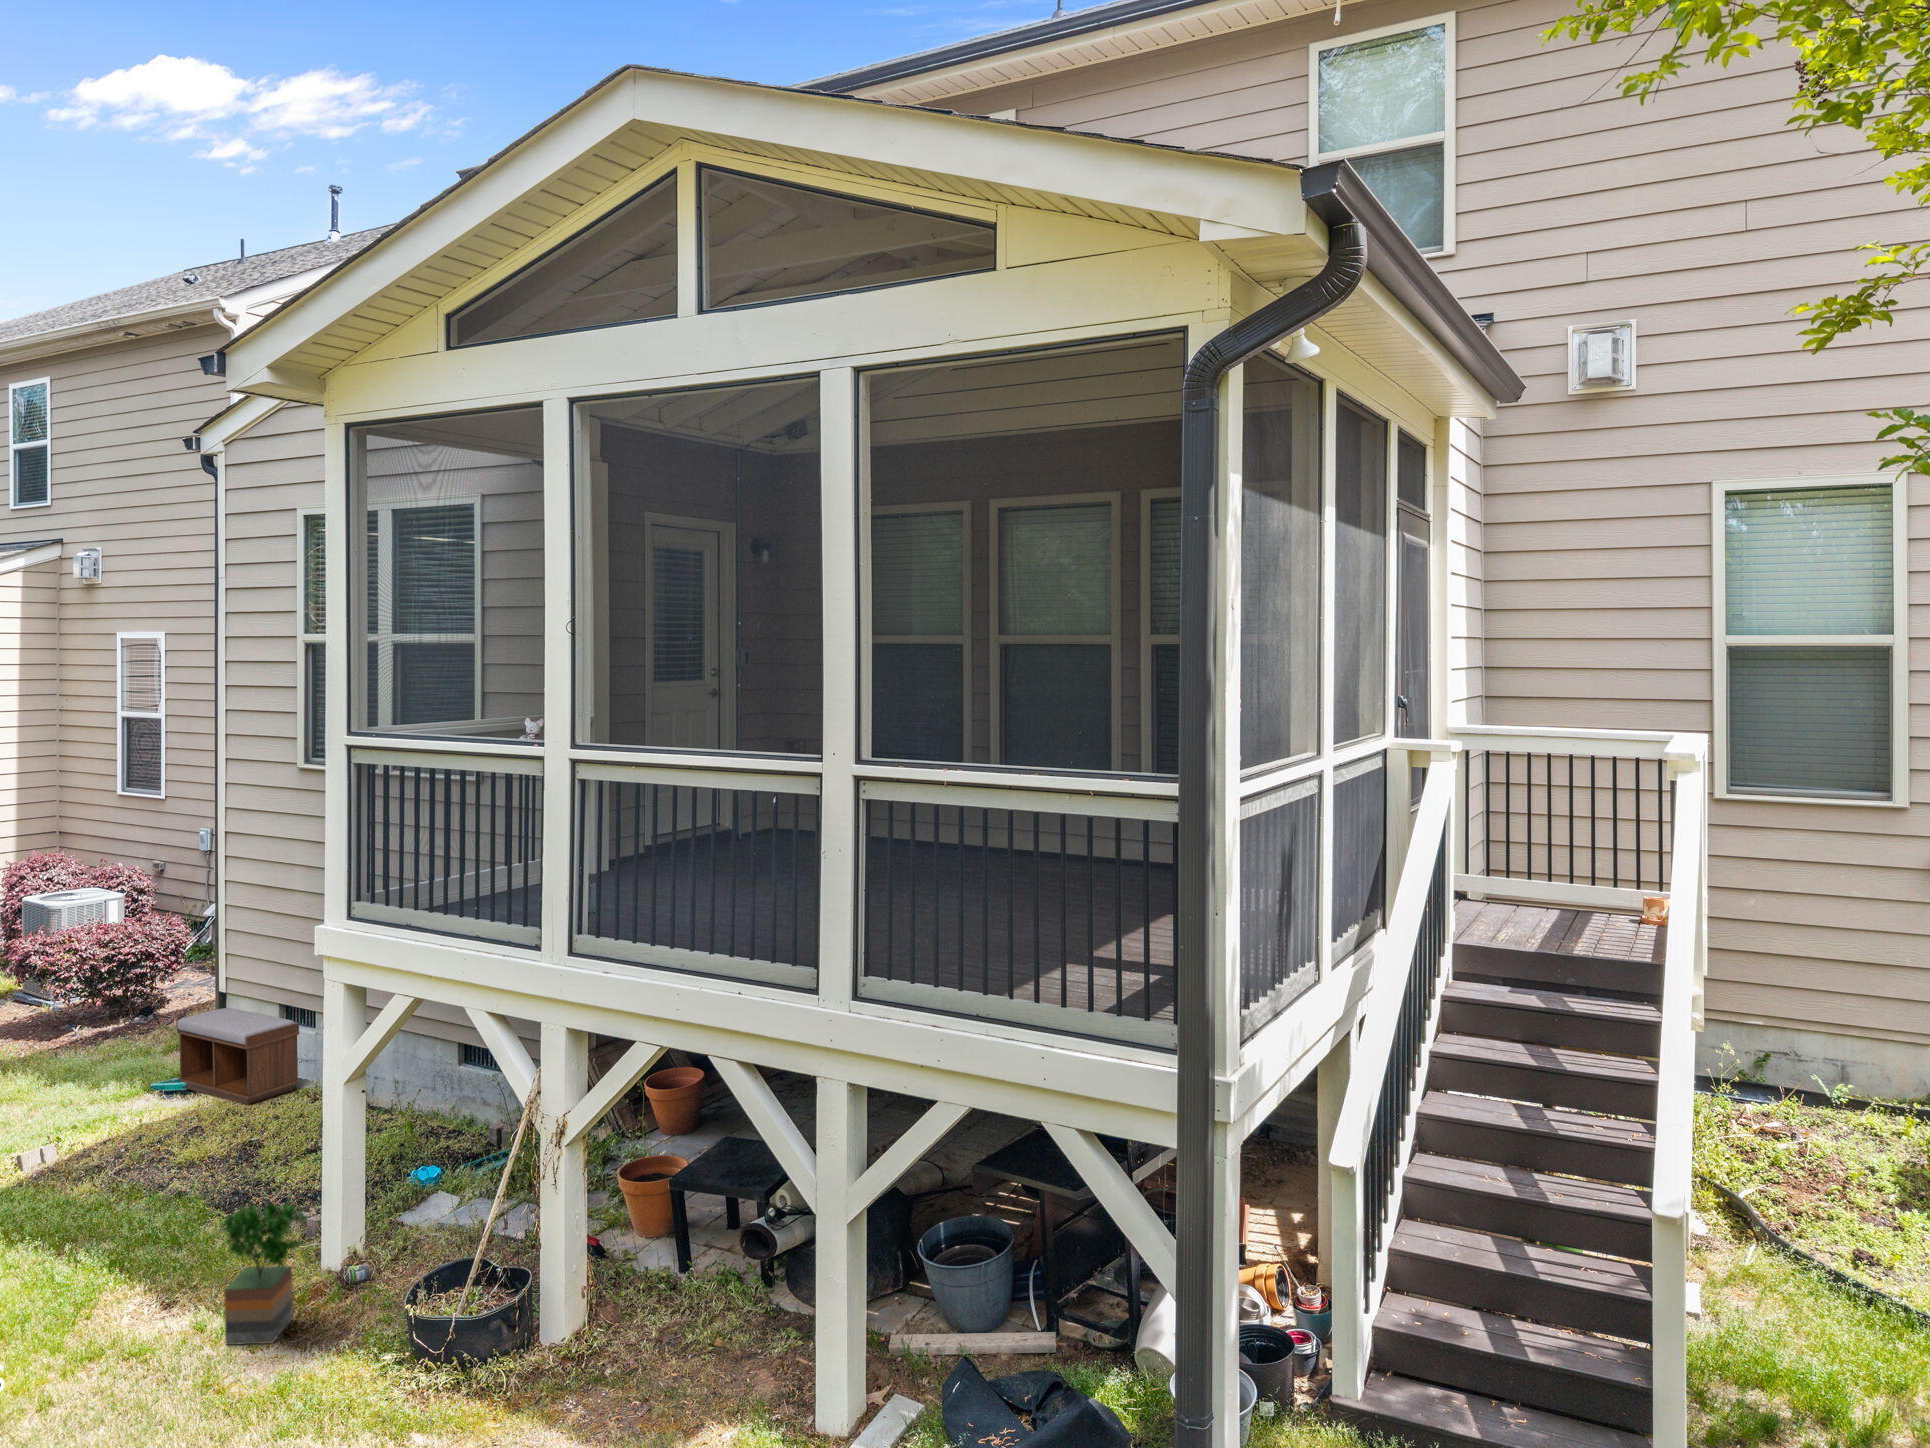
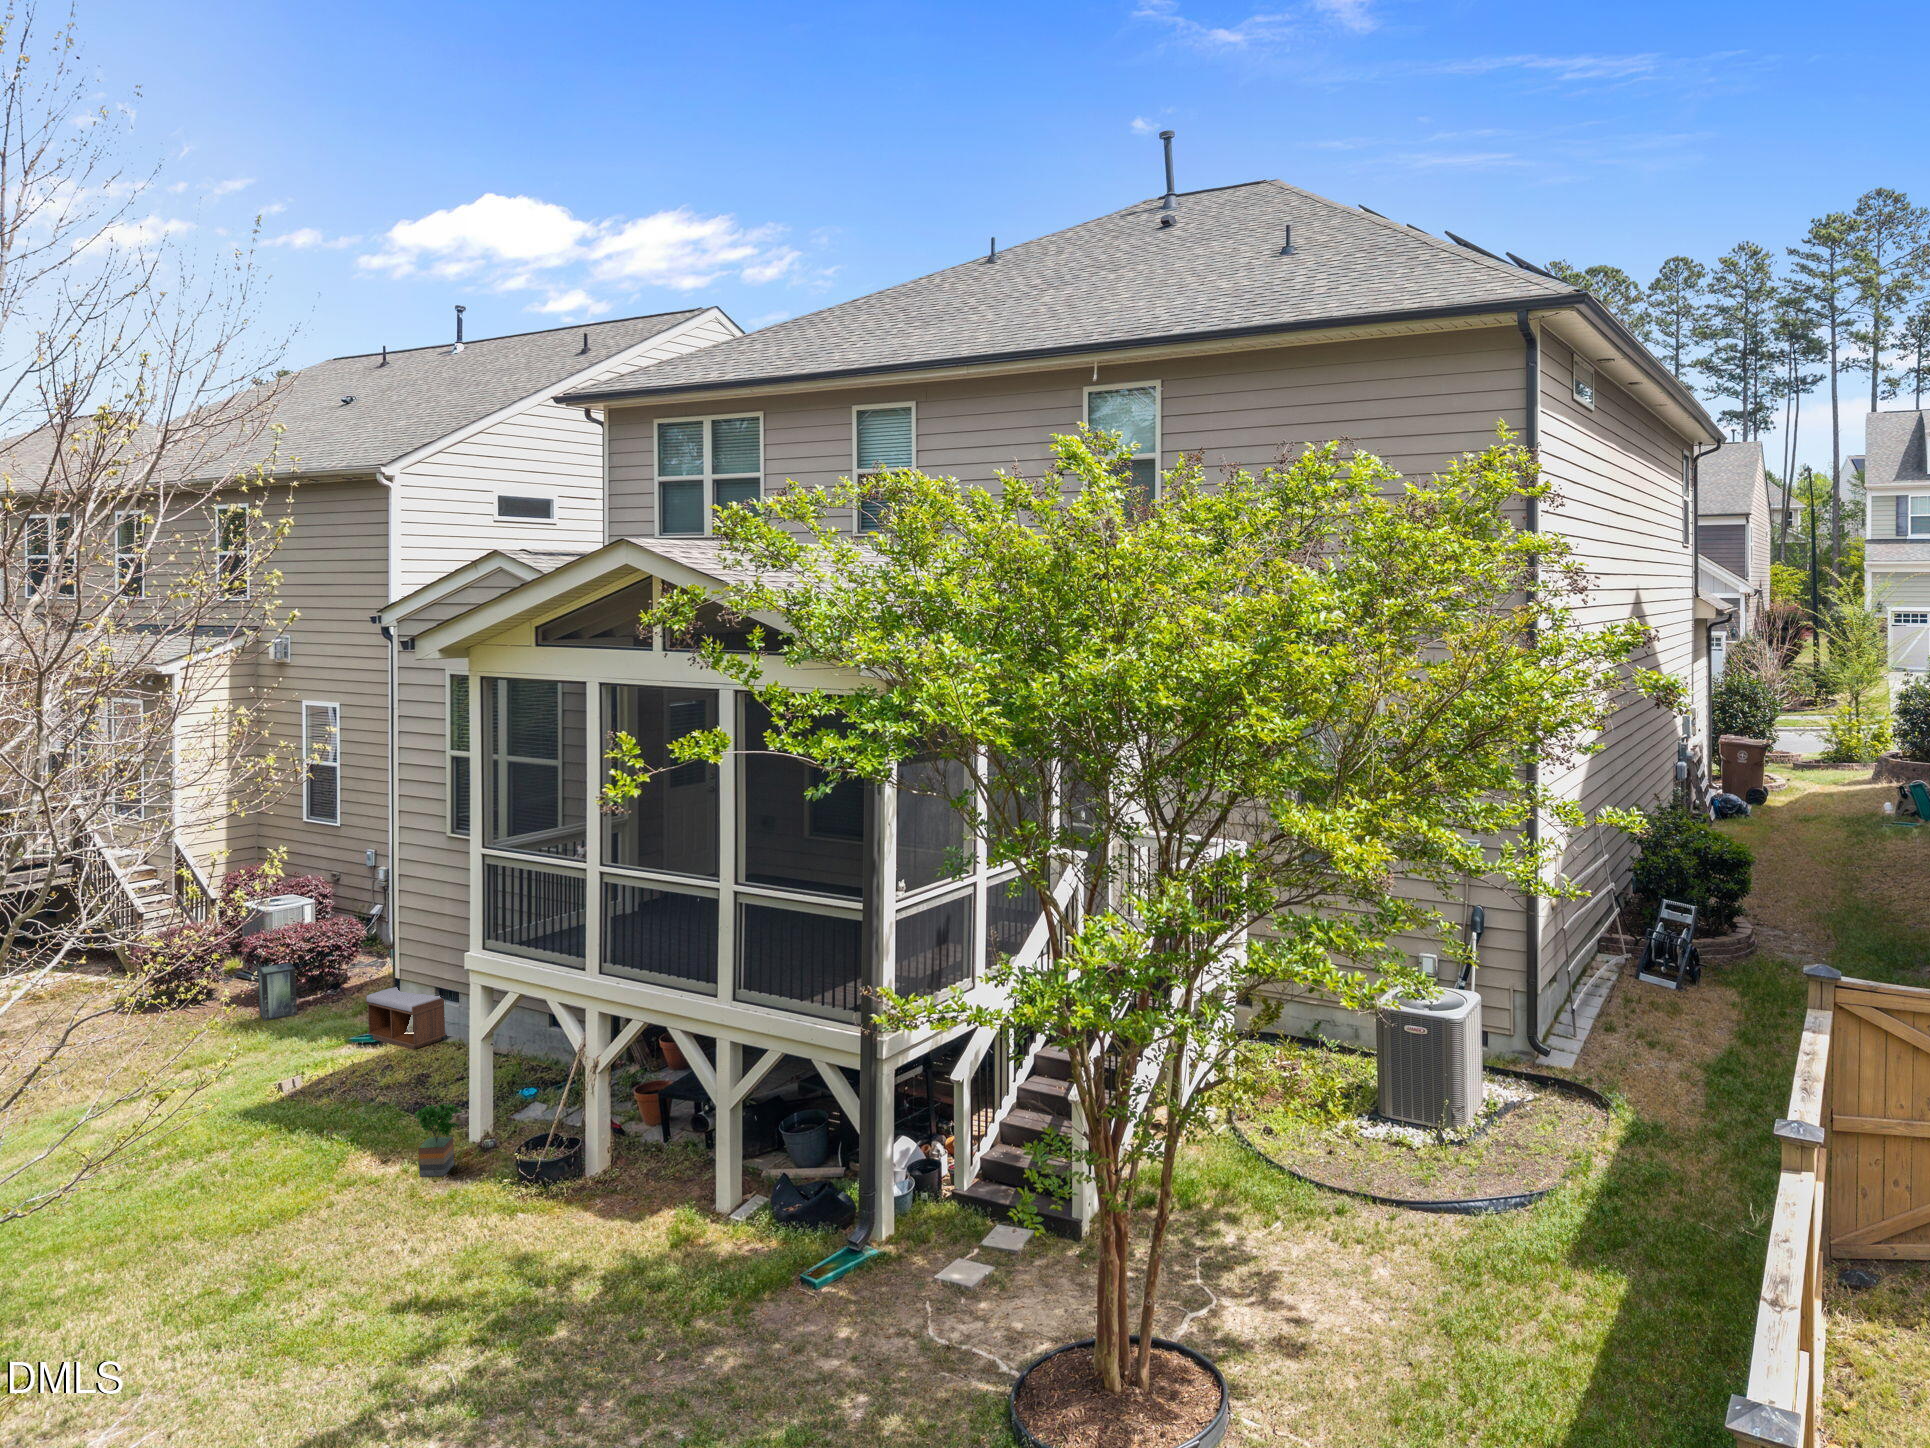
storage box: none [24,974,81,1062] -> present [258,963,297,1021]

